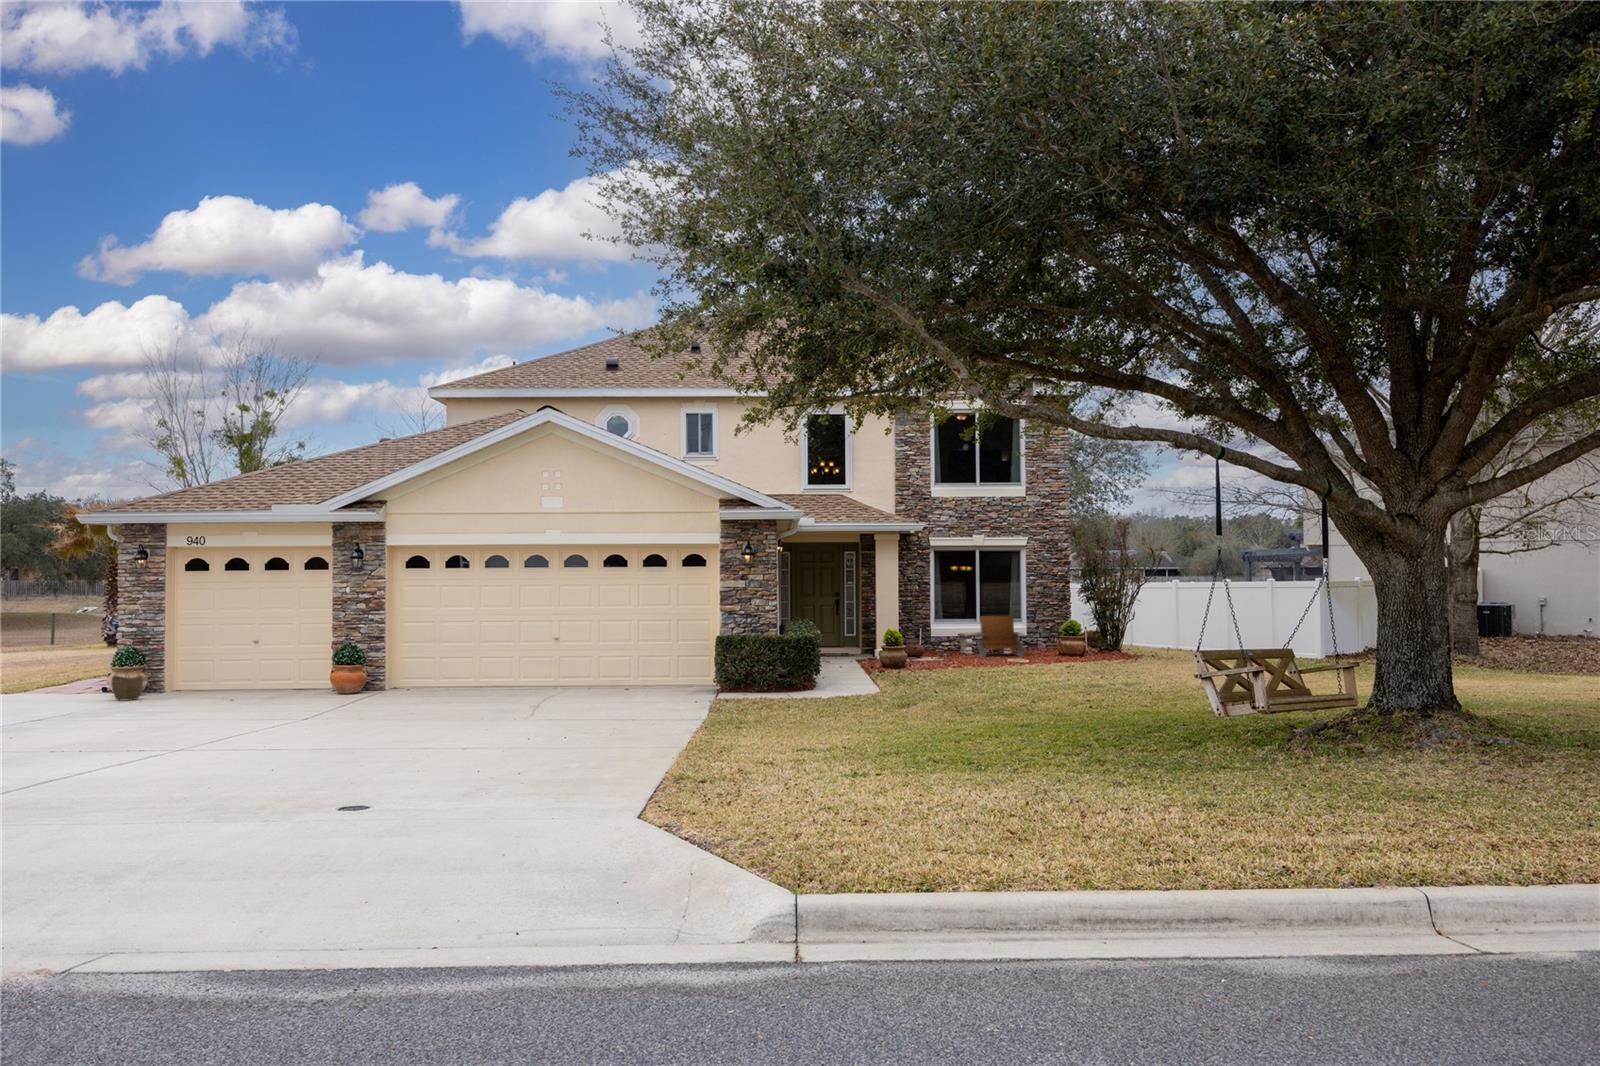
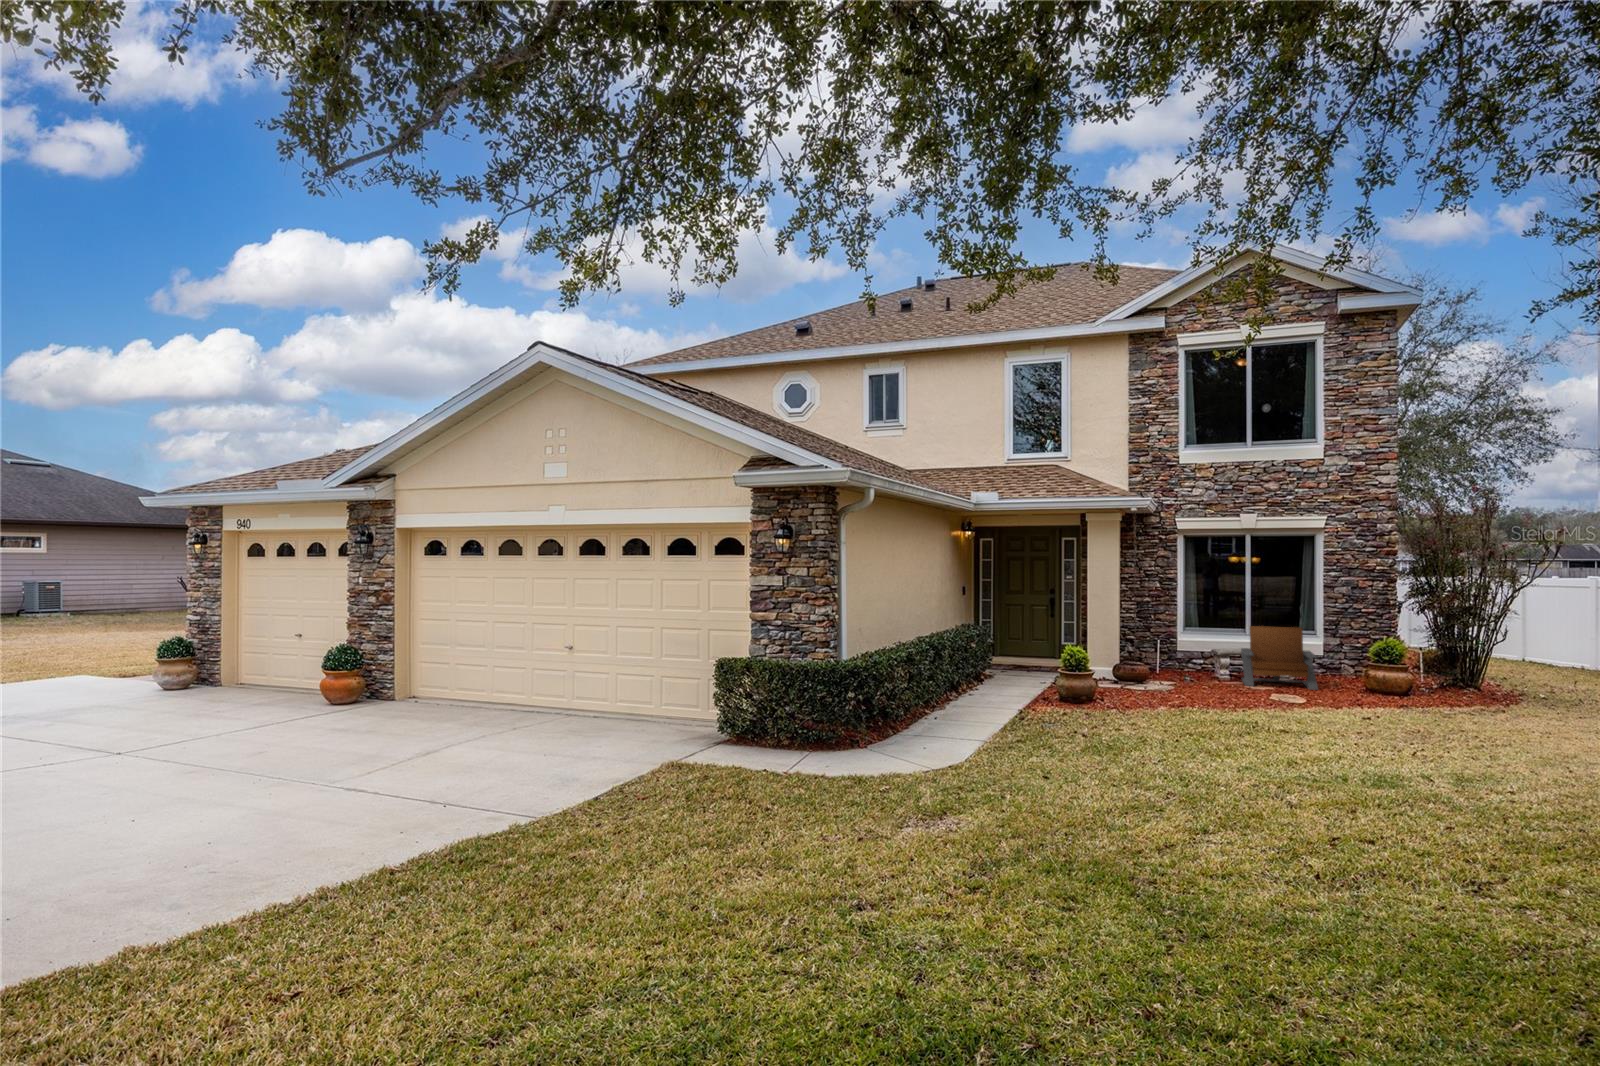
woven basket: present [111,668,143,700] -> none [135,658,168,695]

